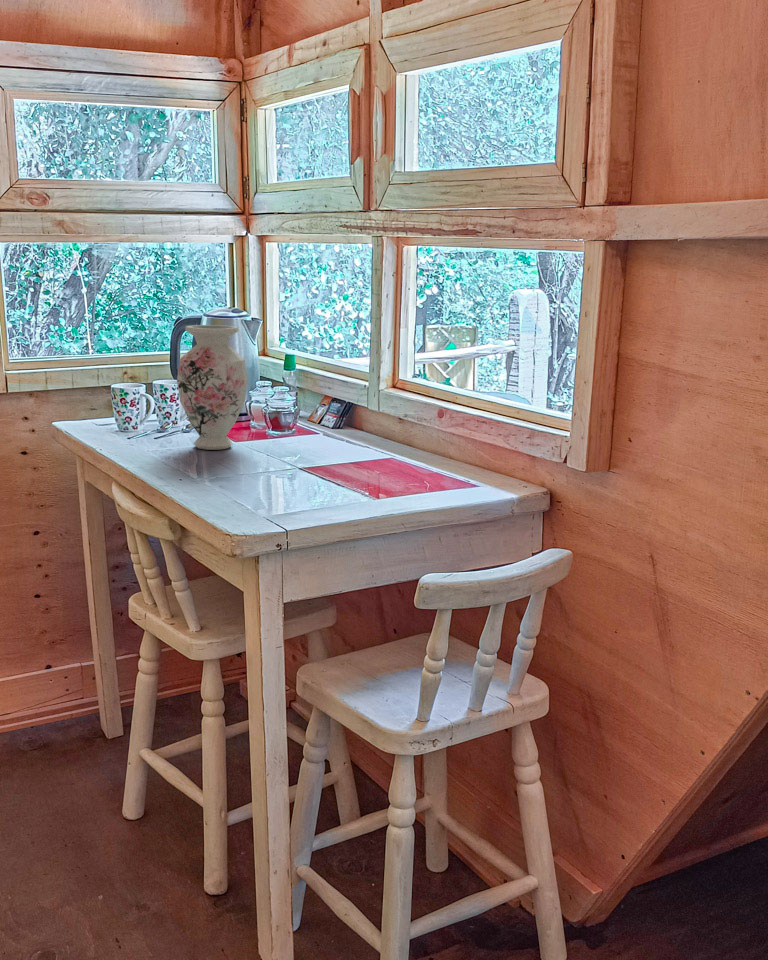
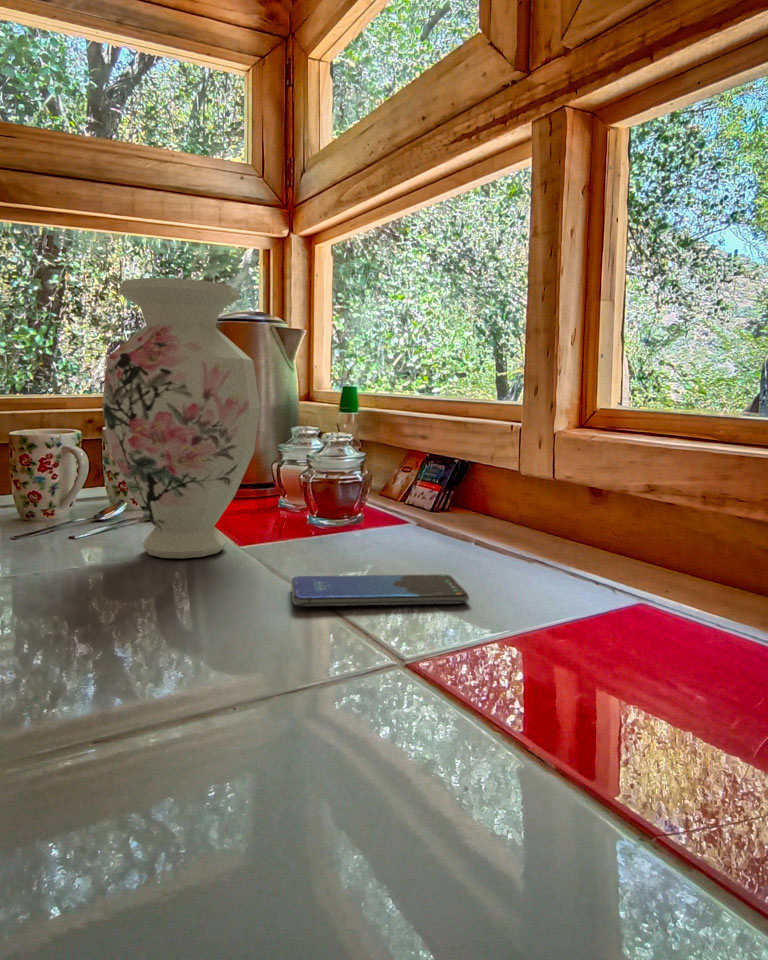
smartphone: none [266,456,336,465] -> present [291,574,469,606]

